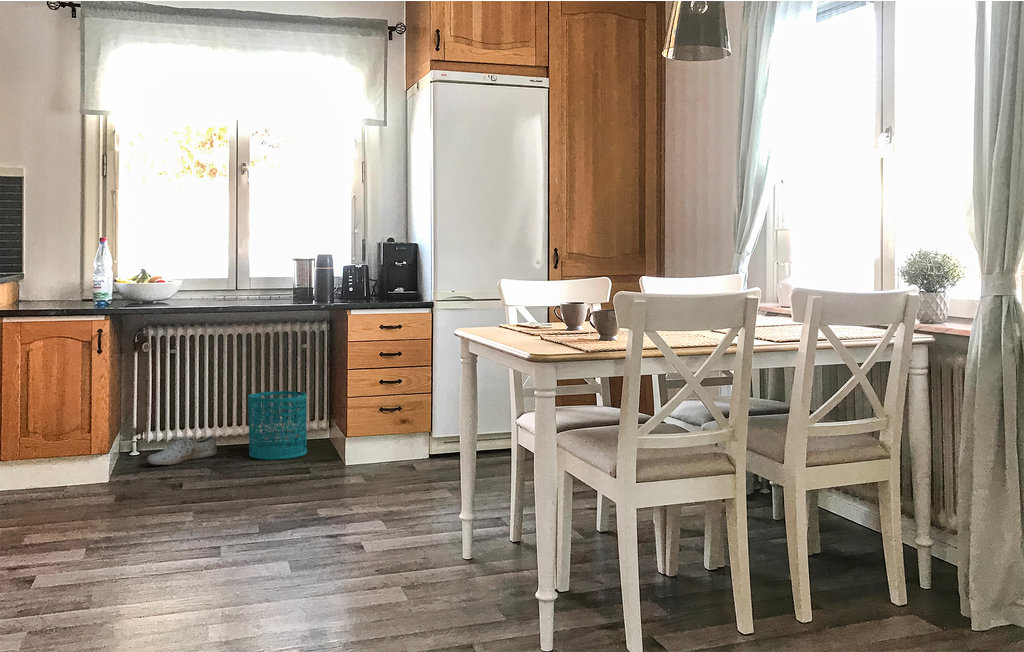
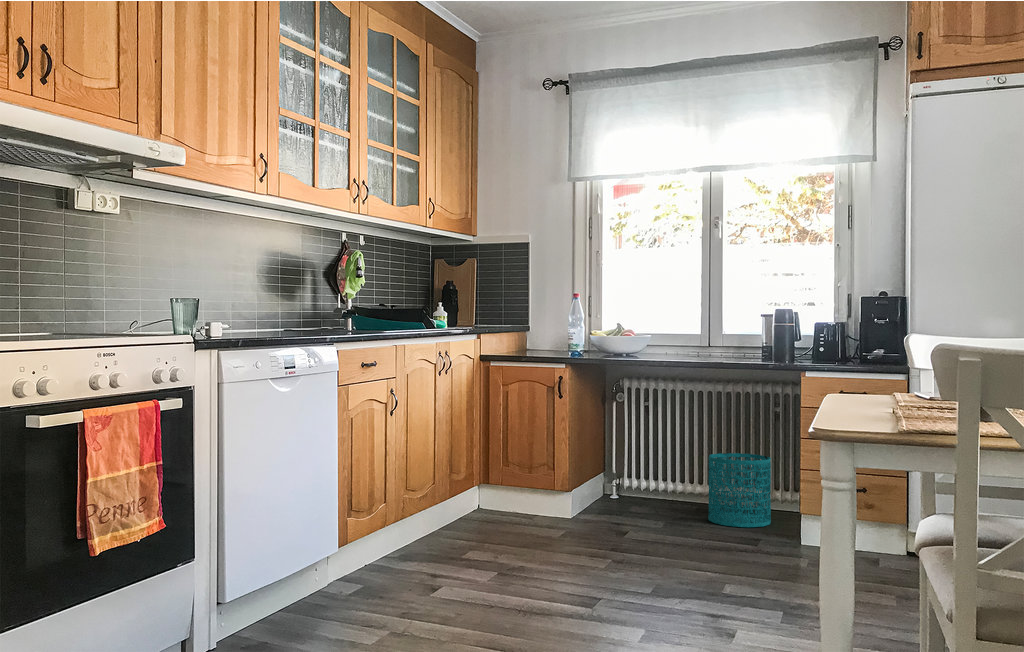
shoe: present [147,436,217,466] -> none [608,488,680,516]

